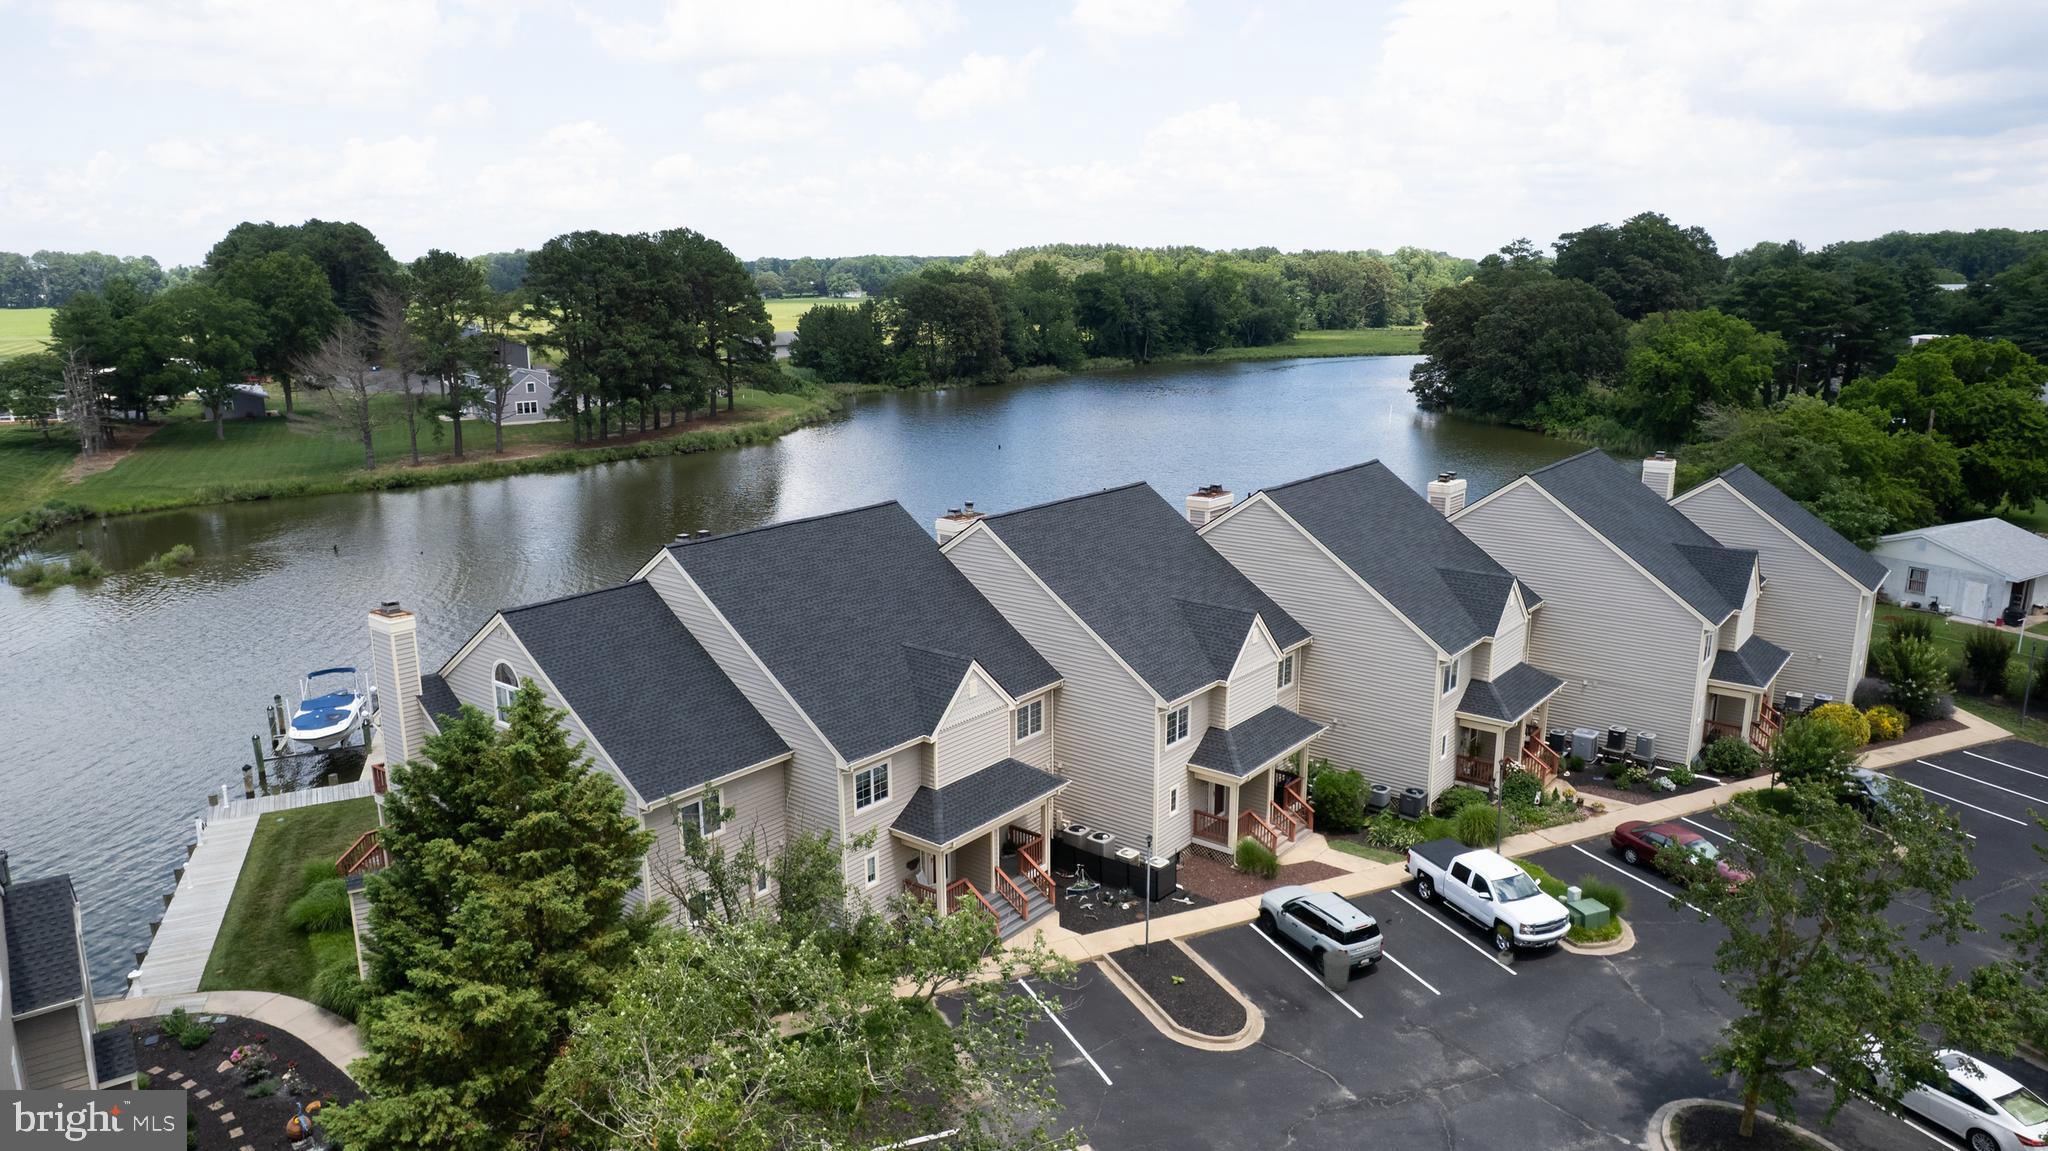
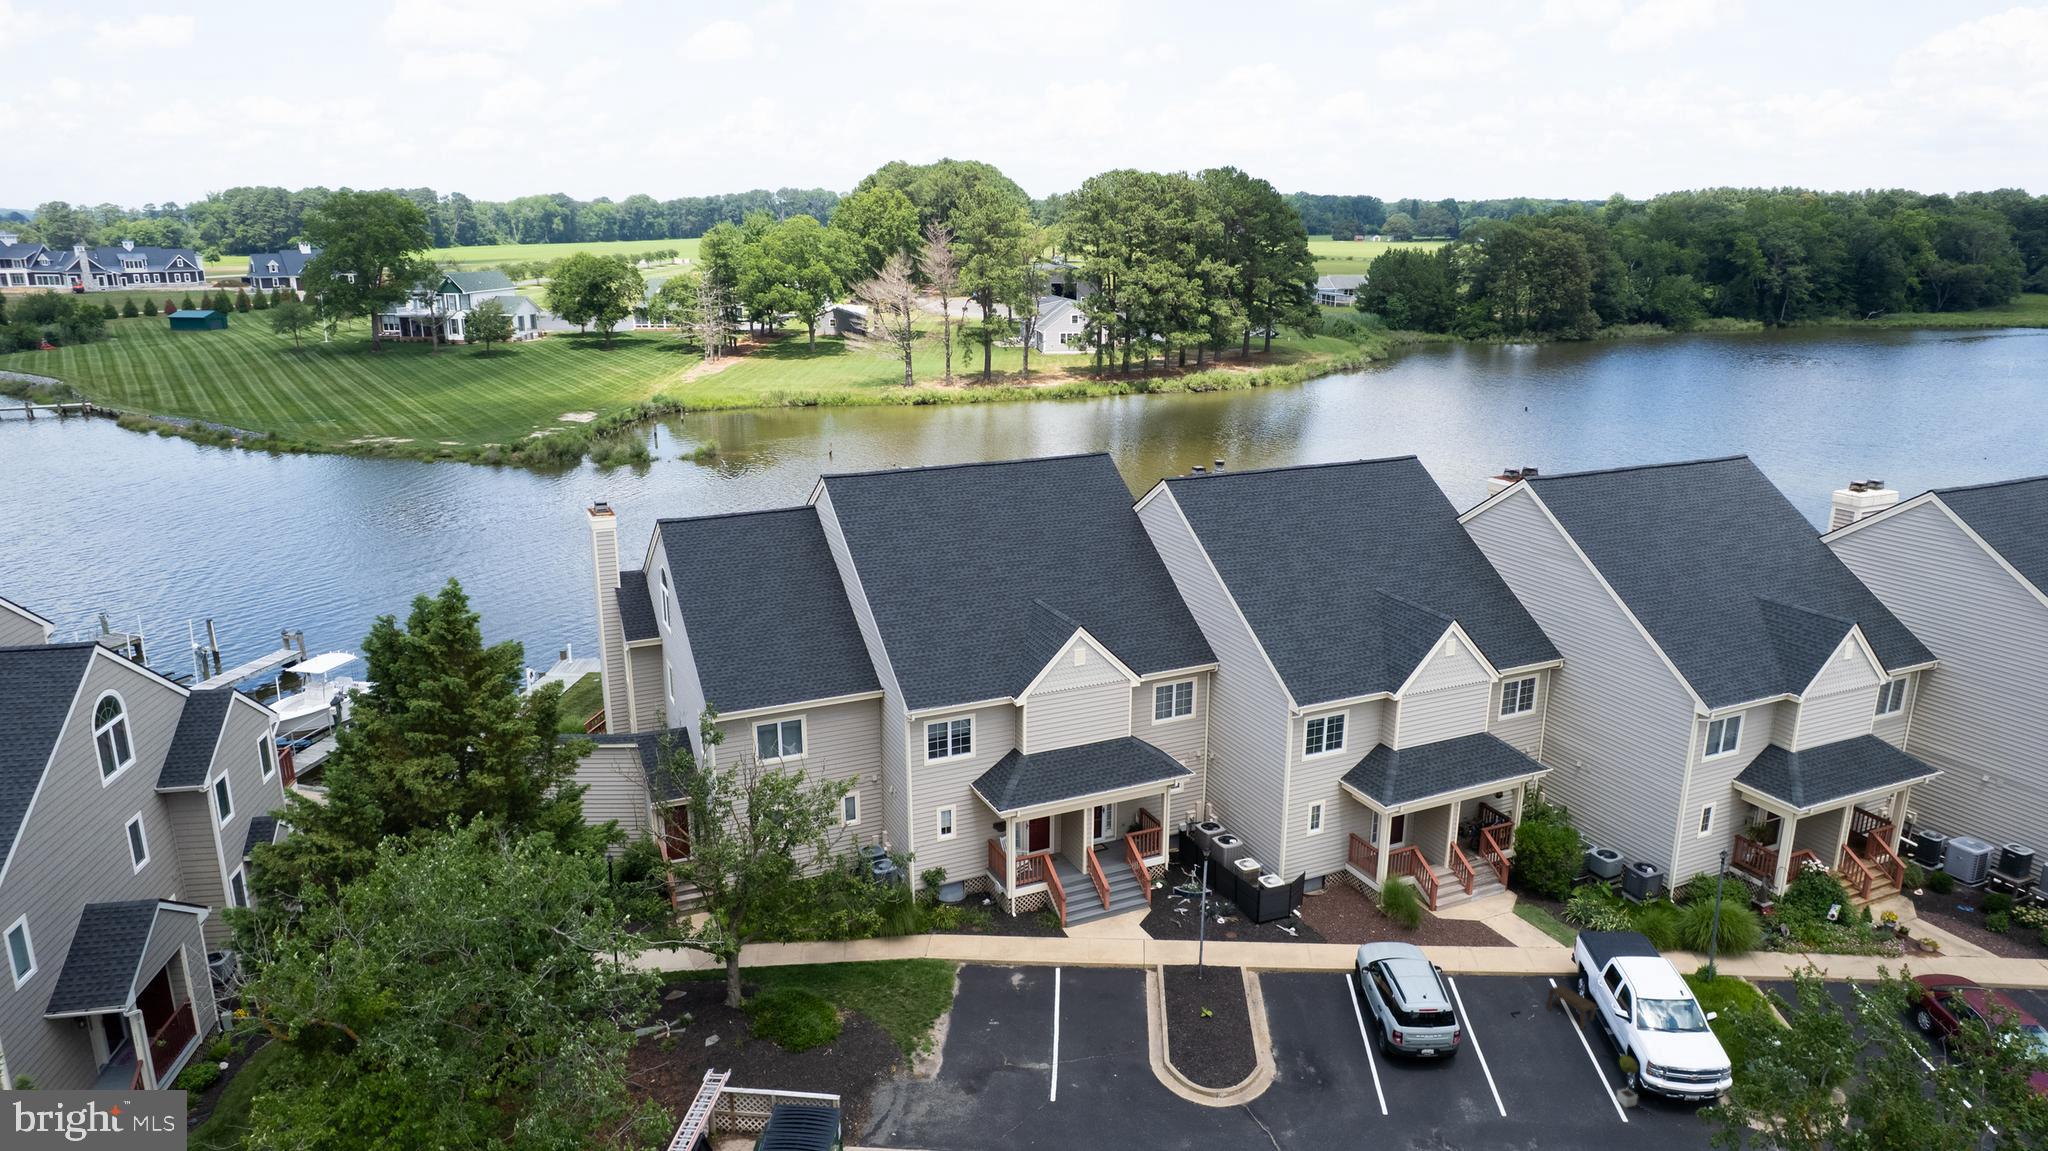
bench: none [1410,889,1449,920] -> present [1548,985,1597,1030]
trash can: present [1323,950,1351,992] -> none [1369,1028,1403,1078]

